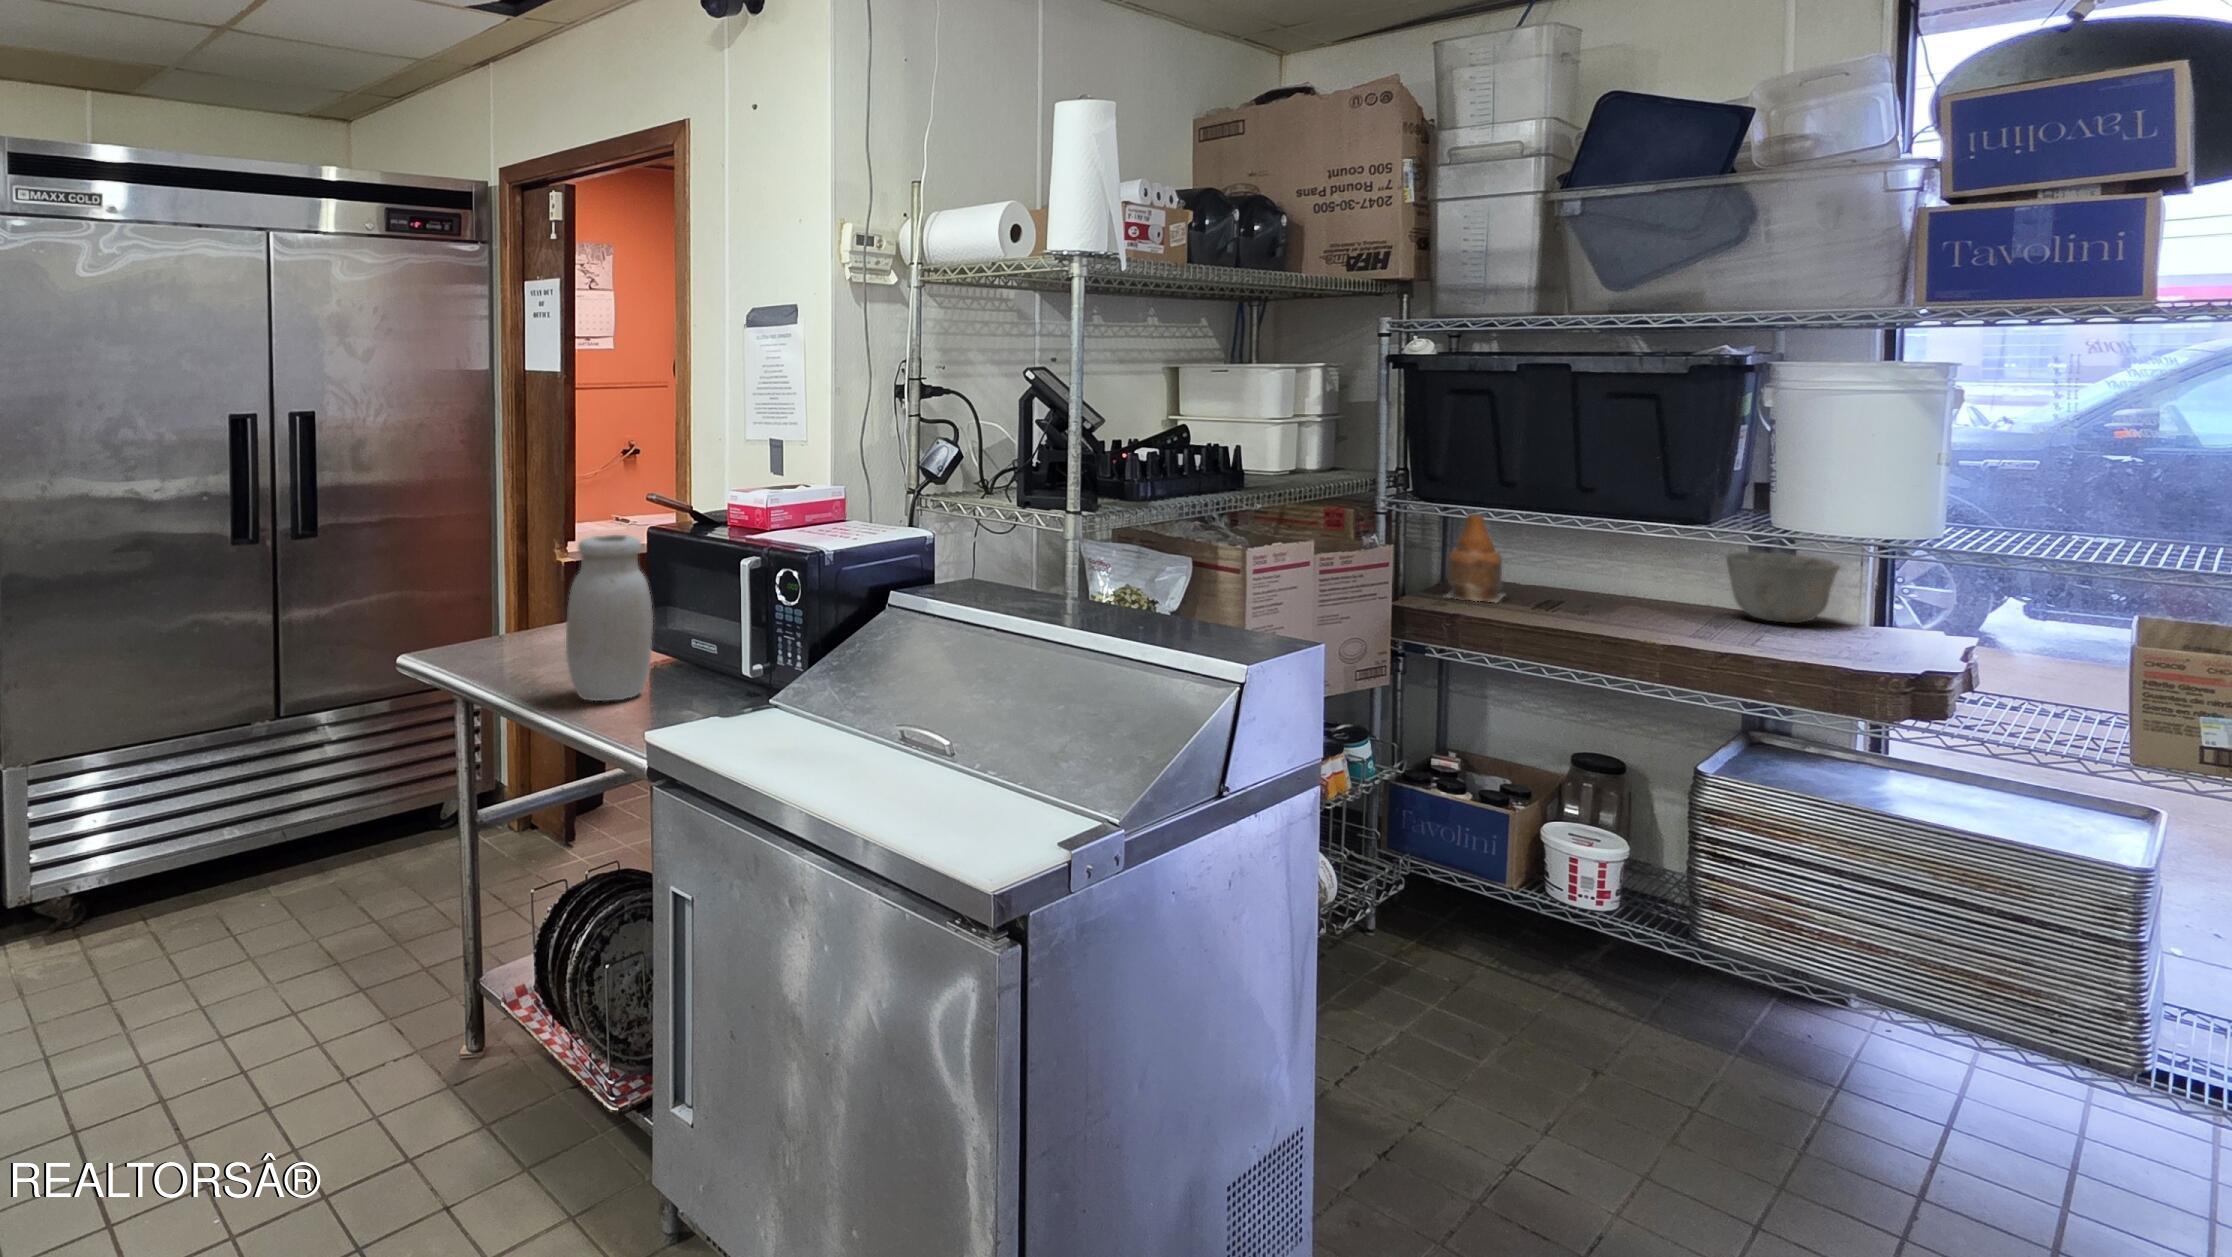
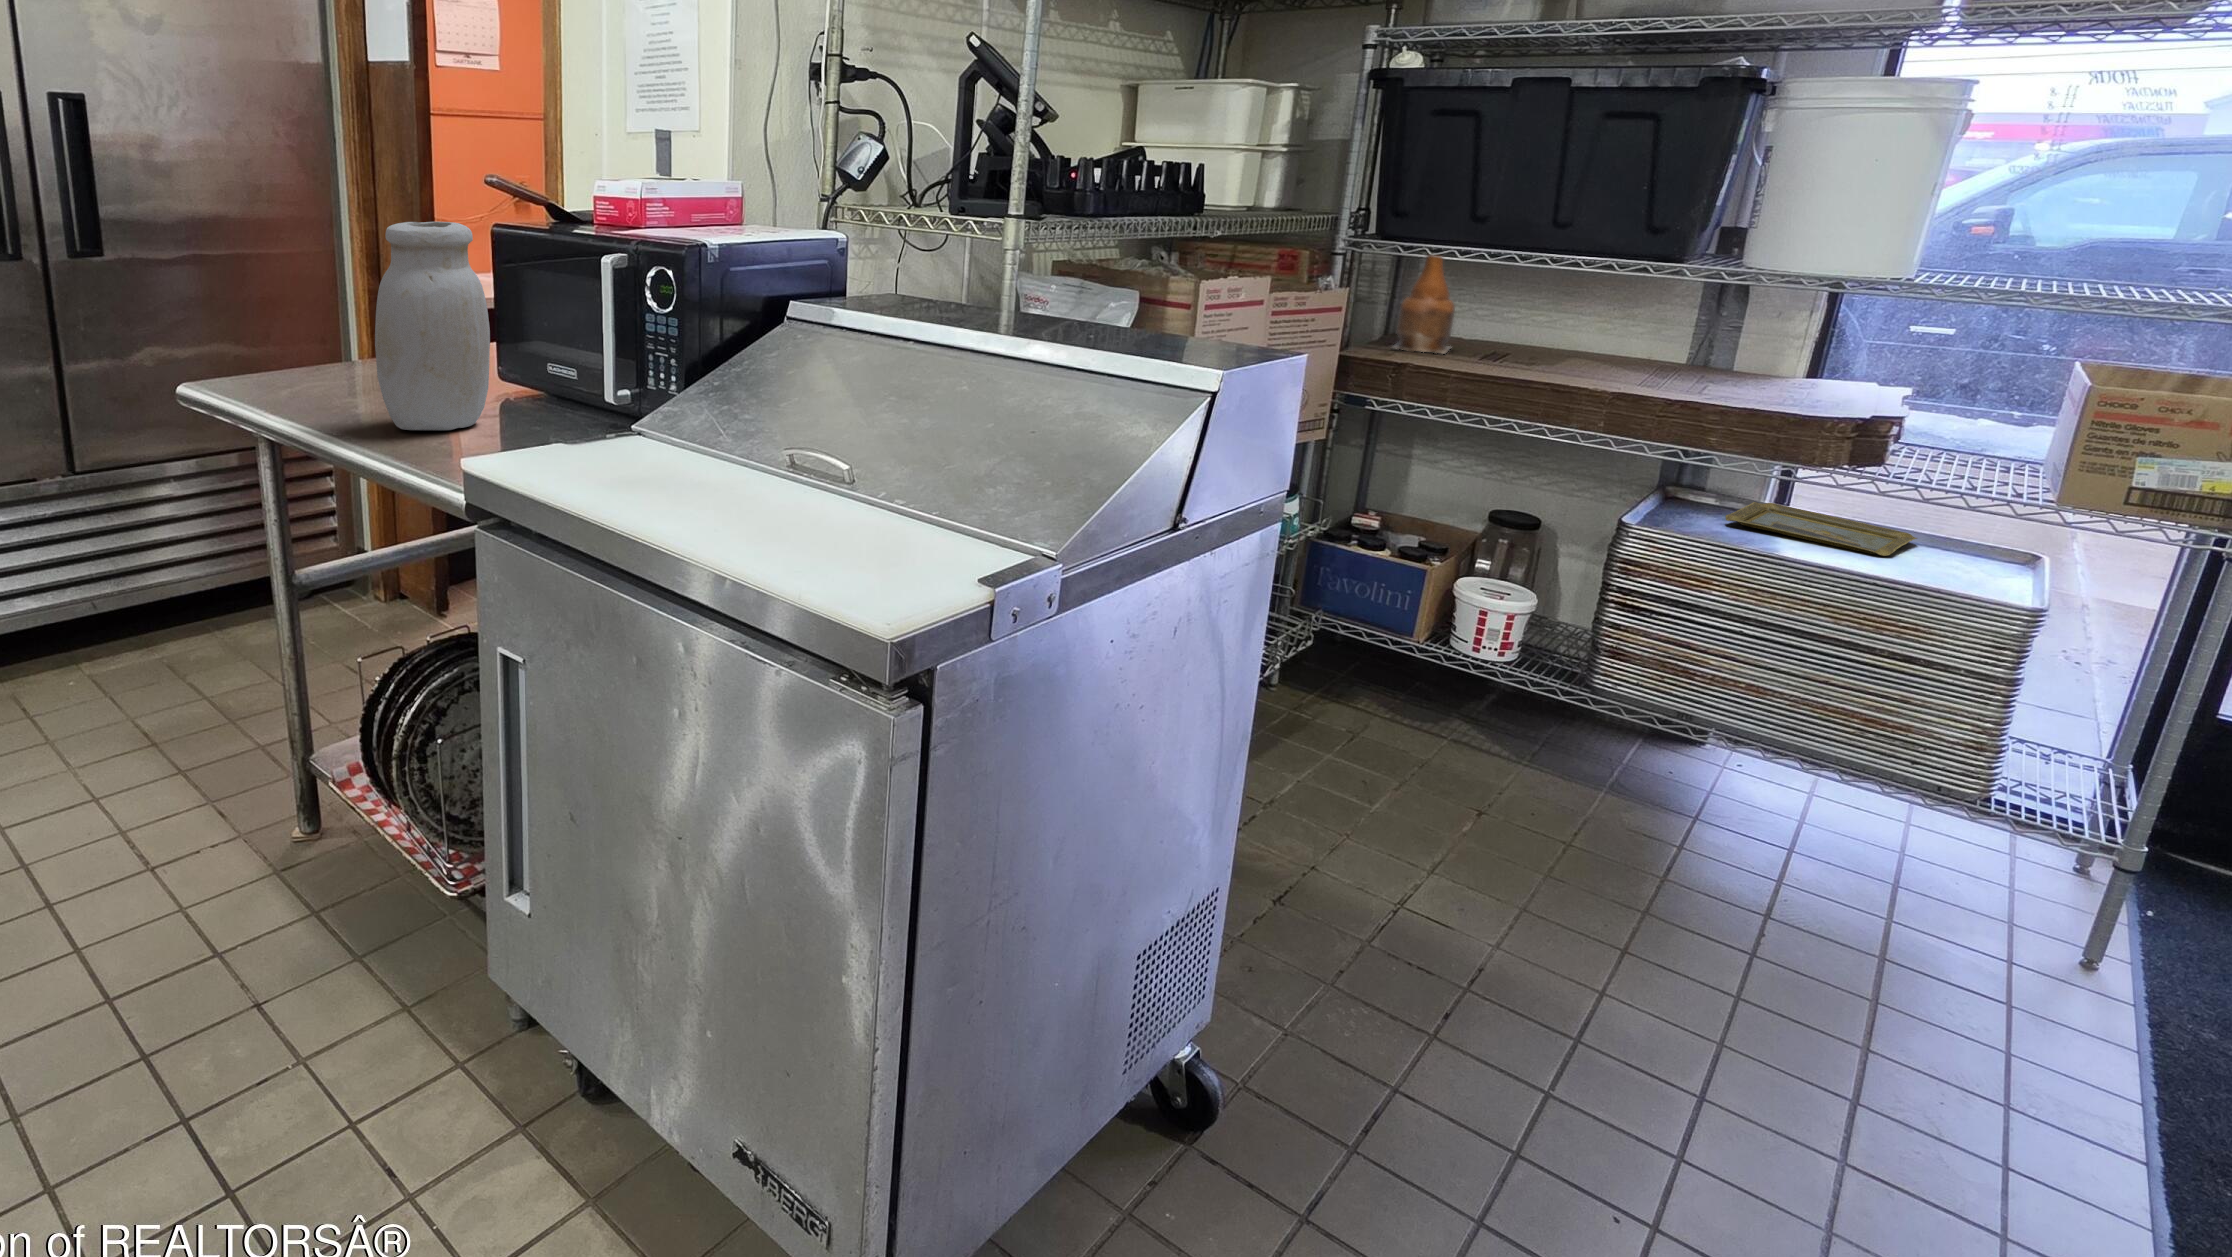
ceramic bowl: present [1726,552,1840,623] -> none [1680,302,1793,375]
tray: none [1805,750,2013,808] -> present [1726,502,1917,556]

